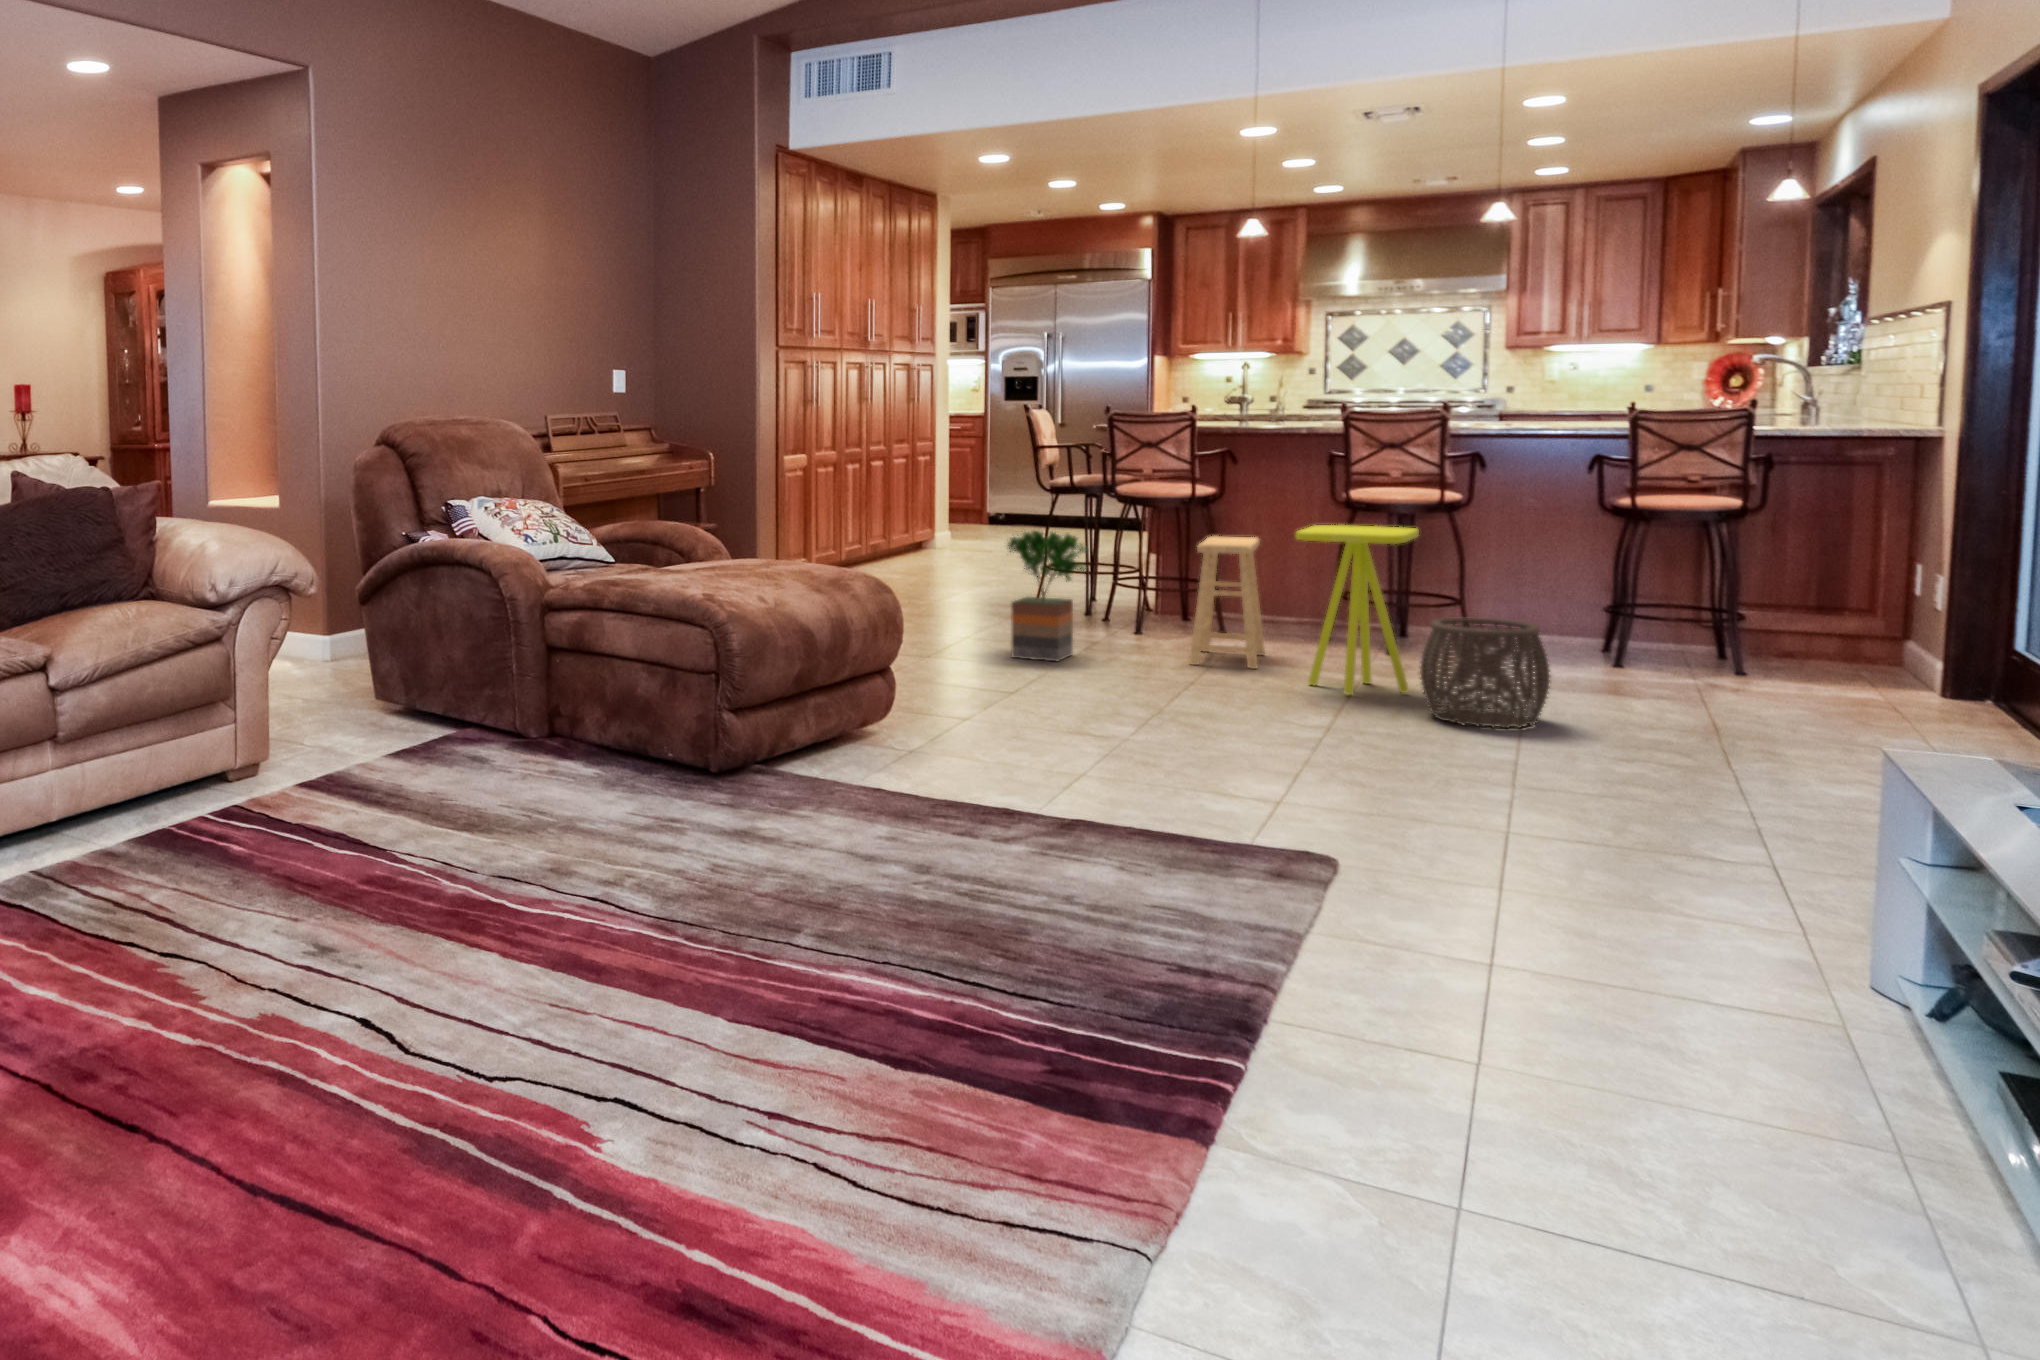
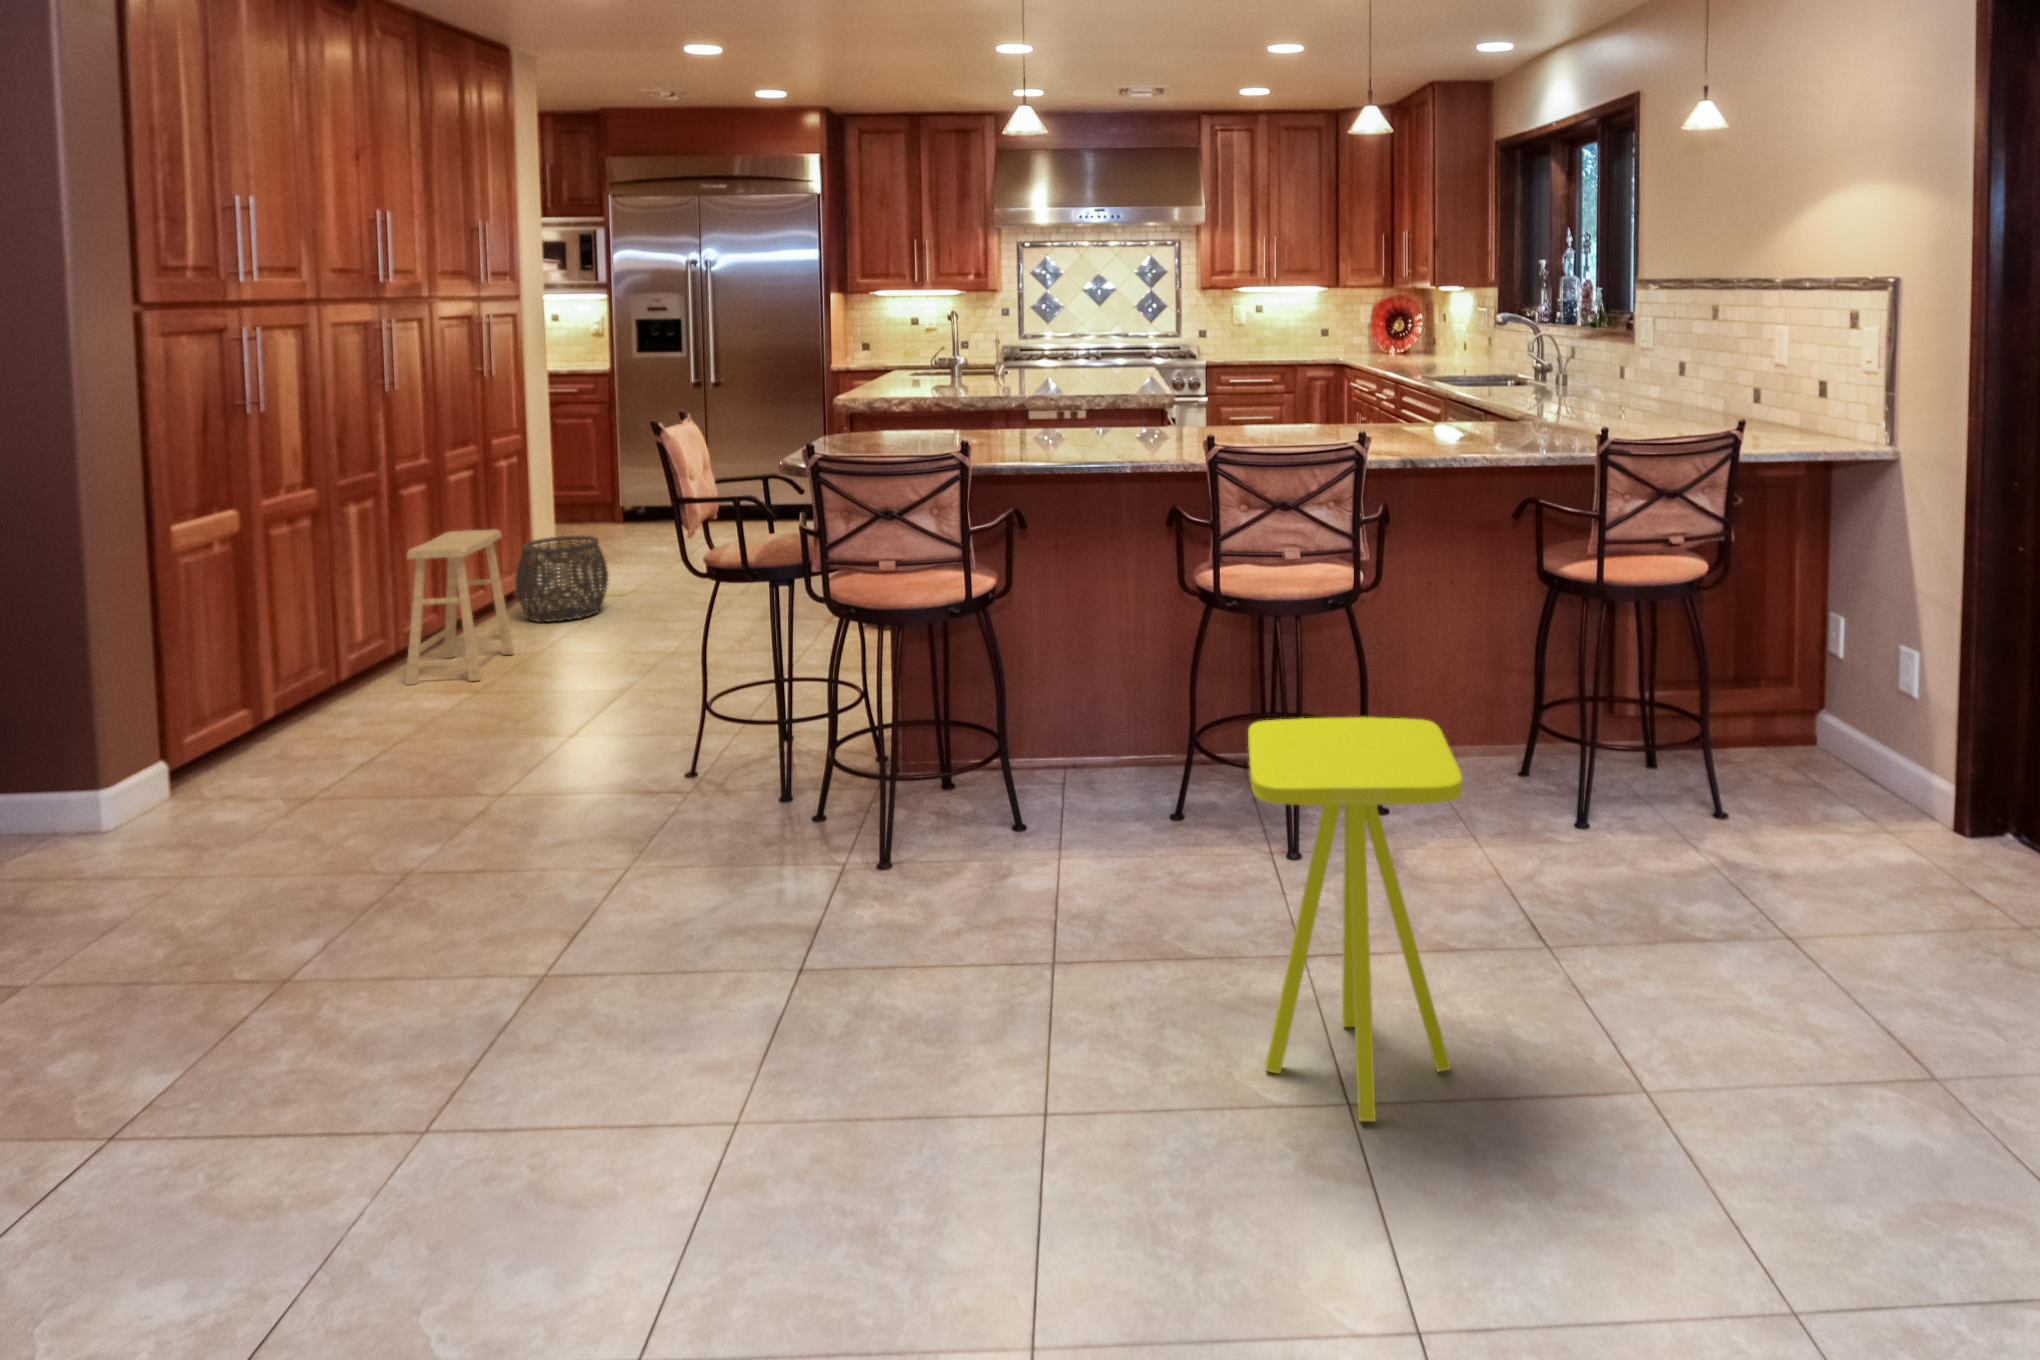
potted tree: present [1007,531,1088,661] -> none [605,761,807,1088]
footstool: present [1189,536,1265,669] -> present [406,529,514,685]
woven basket: present [1420,618,1550,728] -> present [515,536,608,622]

